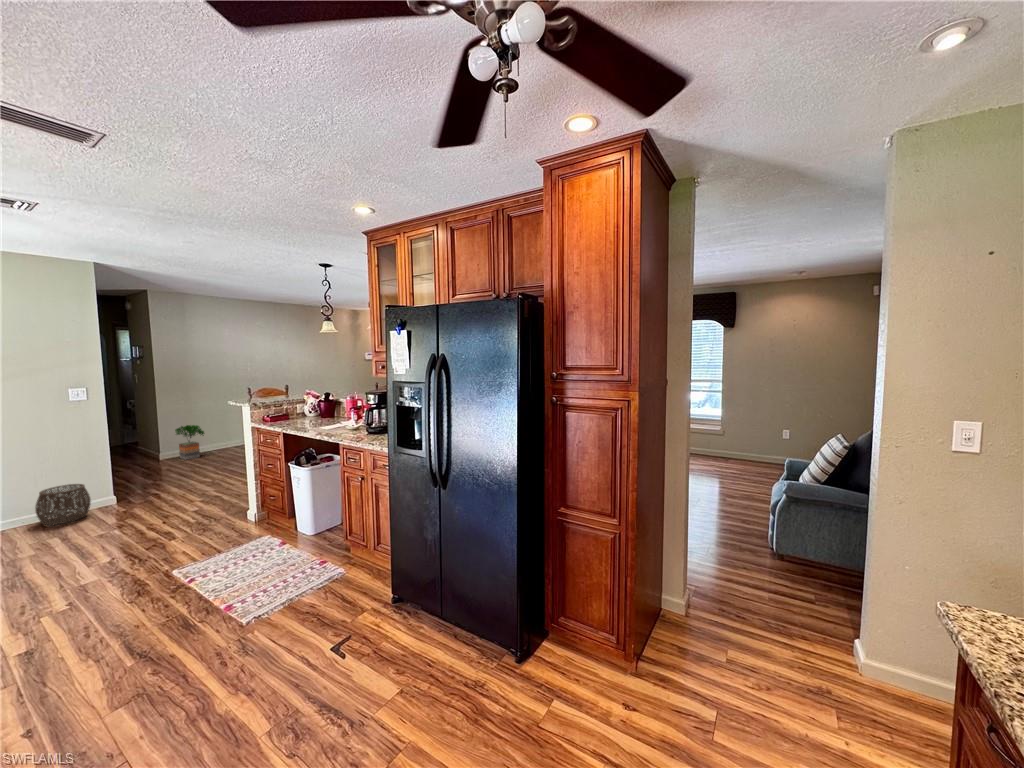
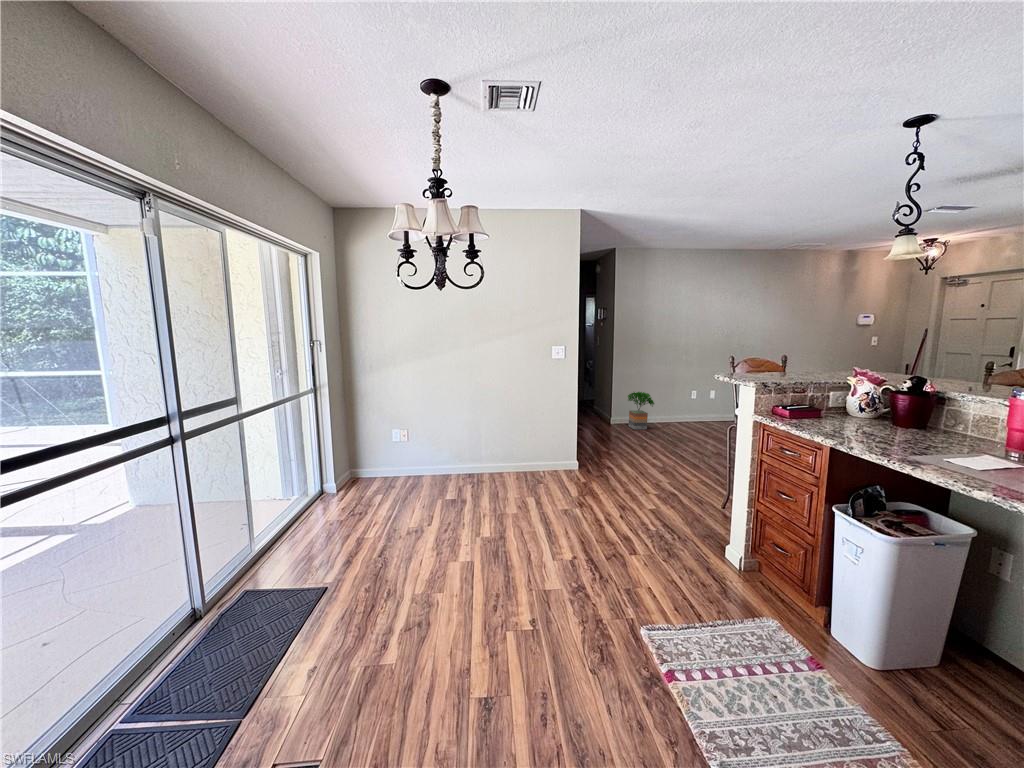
woven basket: present [35,484,91,525] -> none [522,439,560,480]

